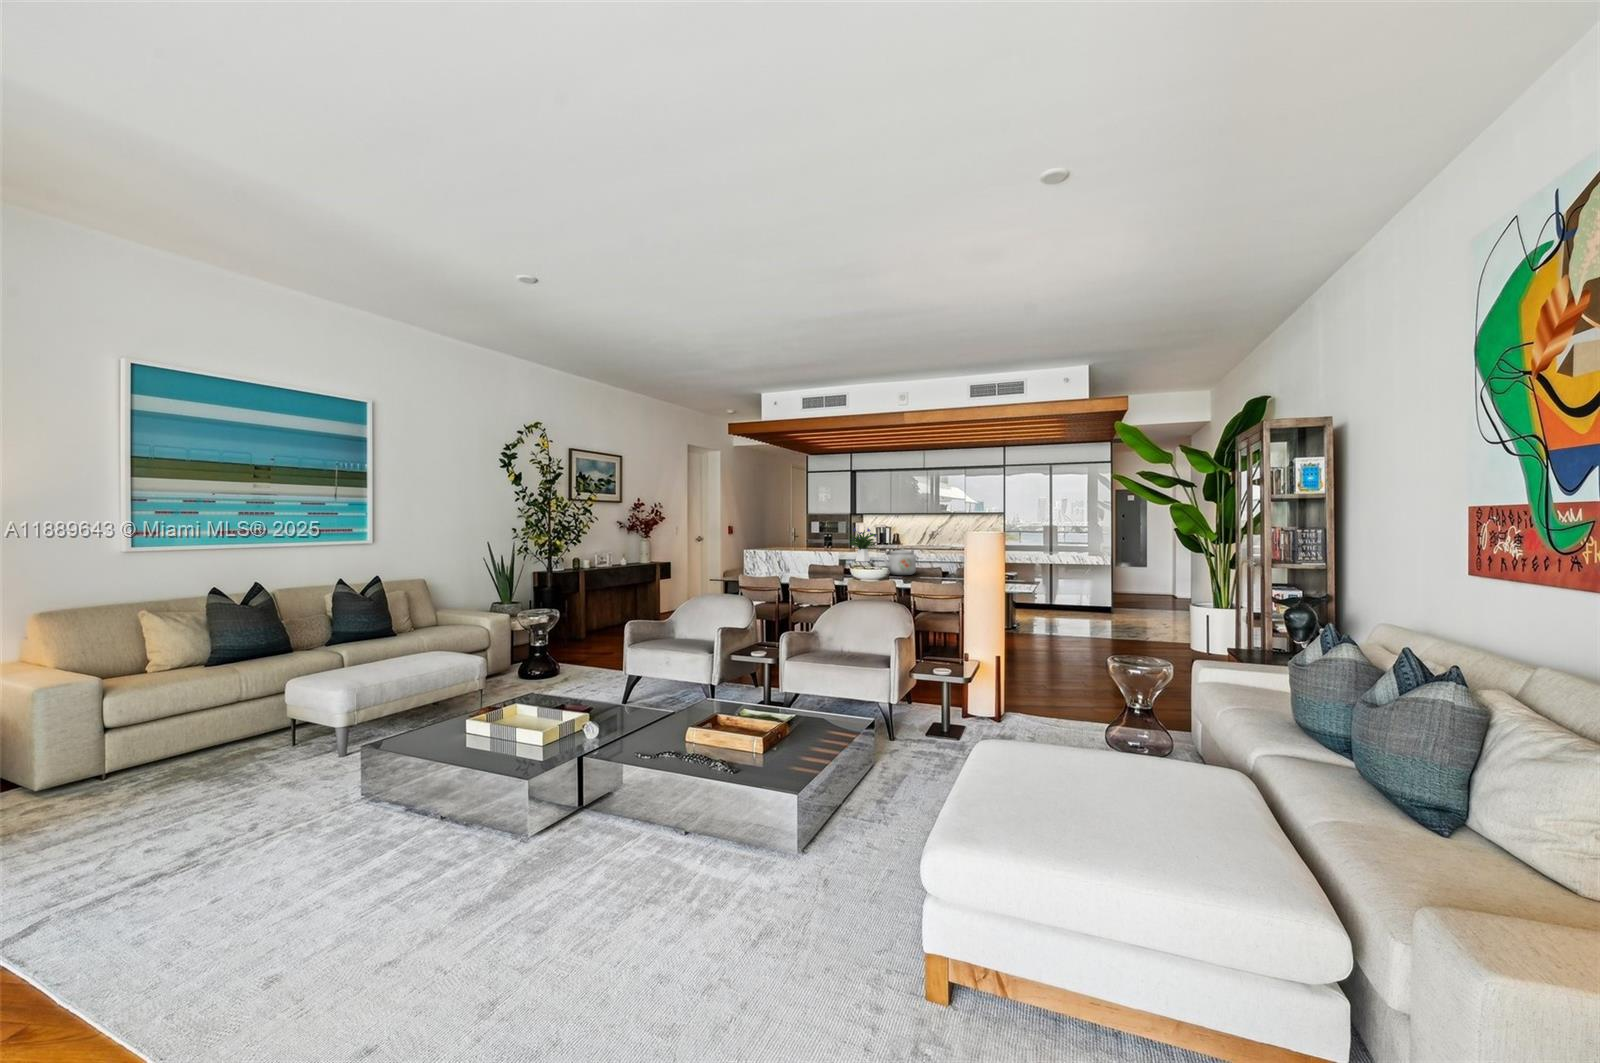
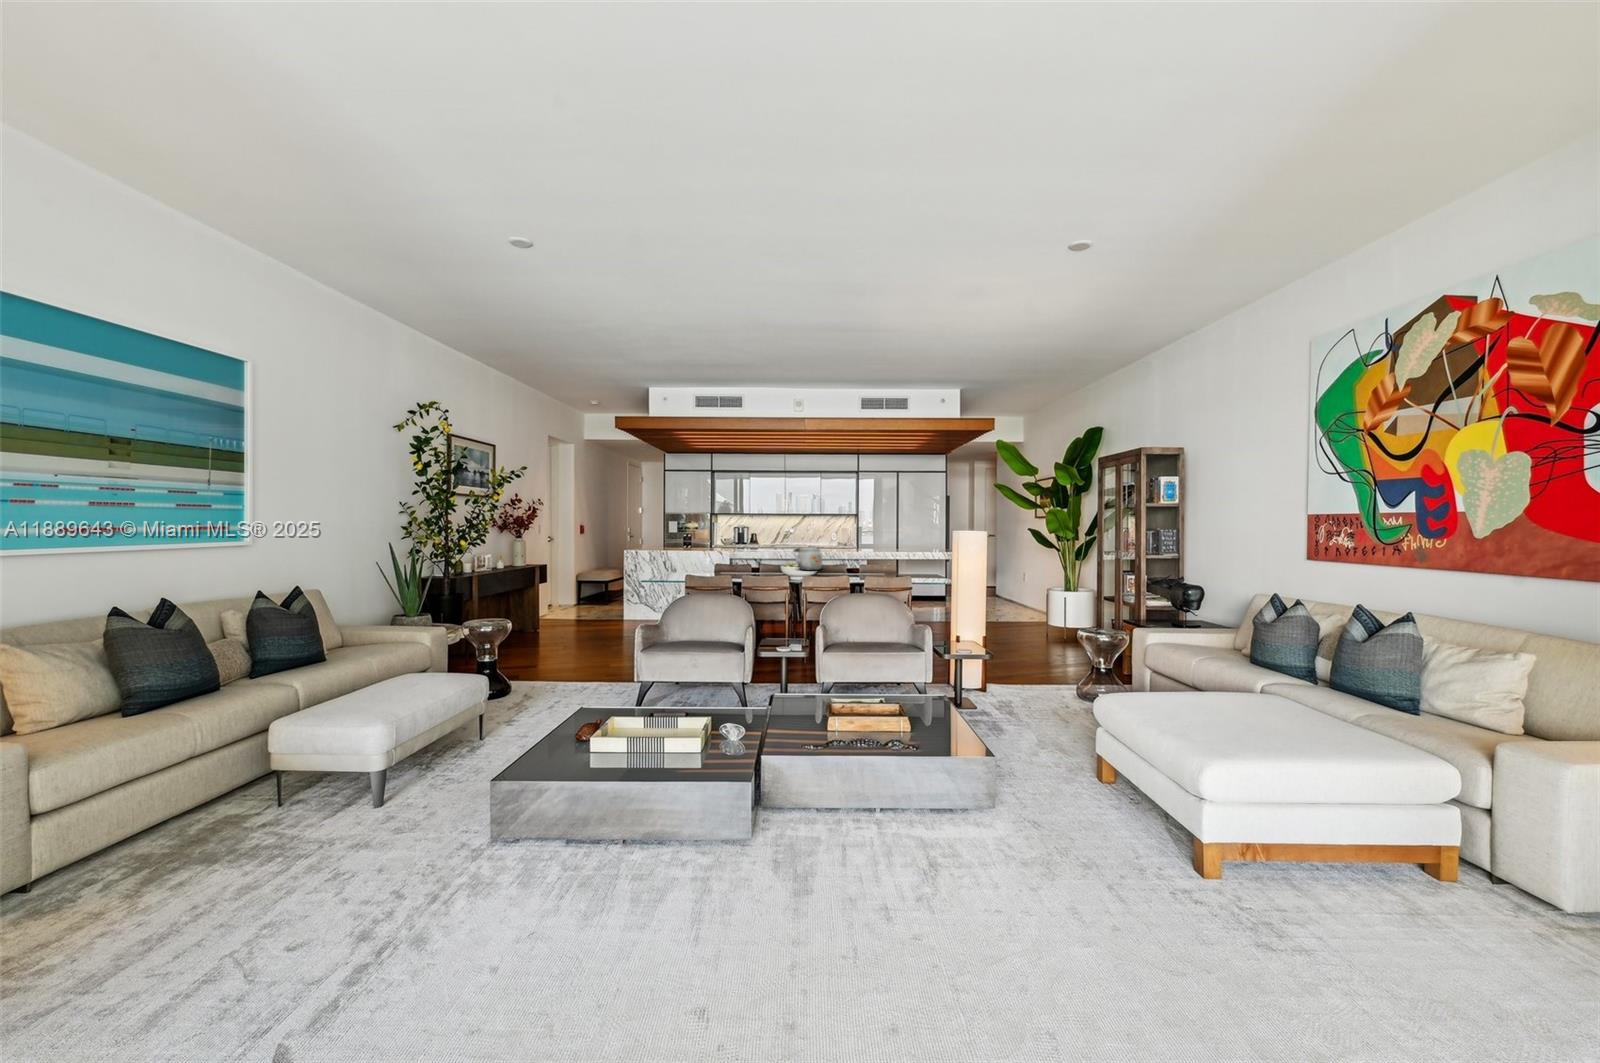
flower arrangement: present [850,528,877,562] -> none [730,525,762,559]

